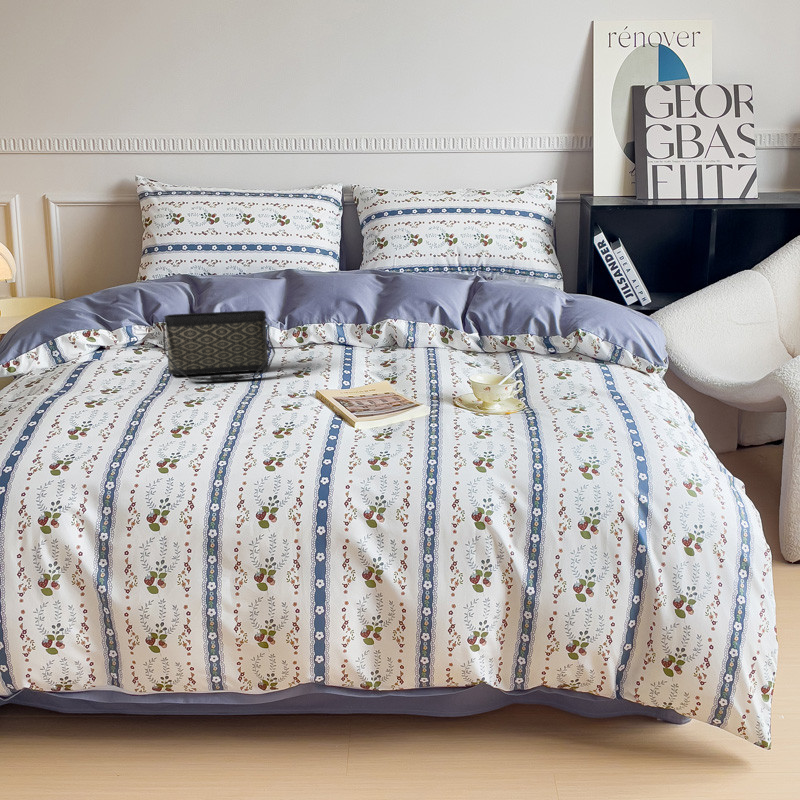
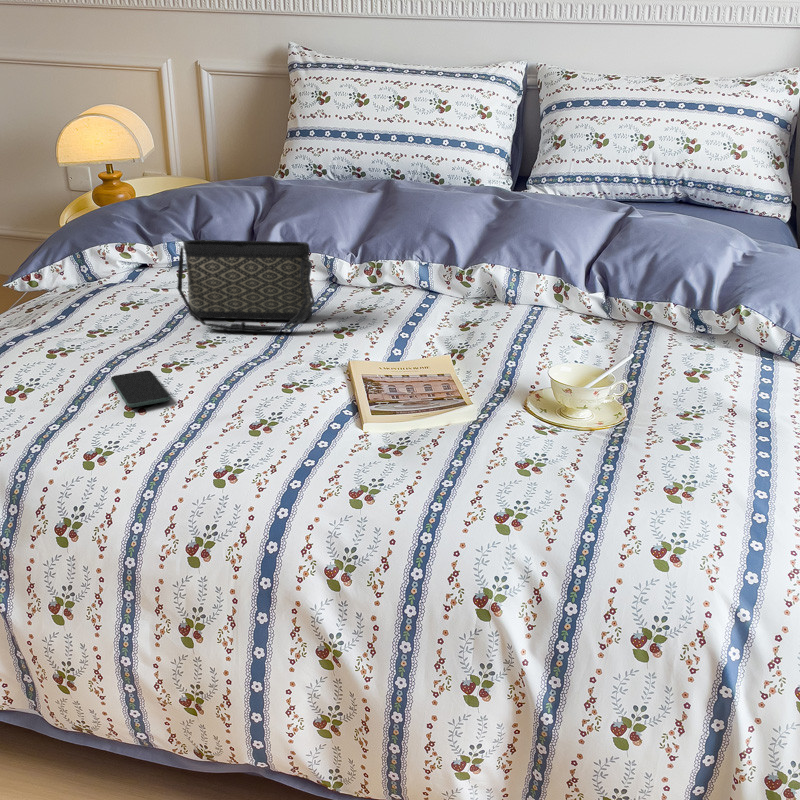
smartphone: none [140,410,199,432] -> present [111,371,170,407]

